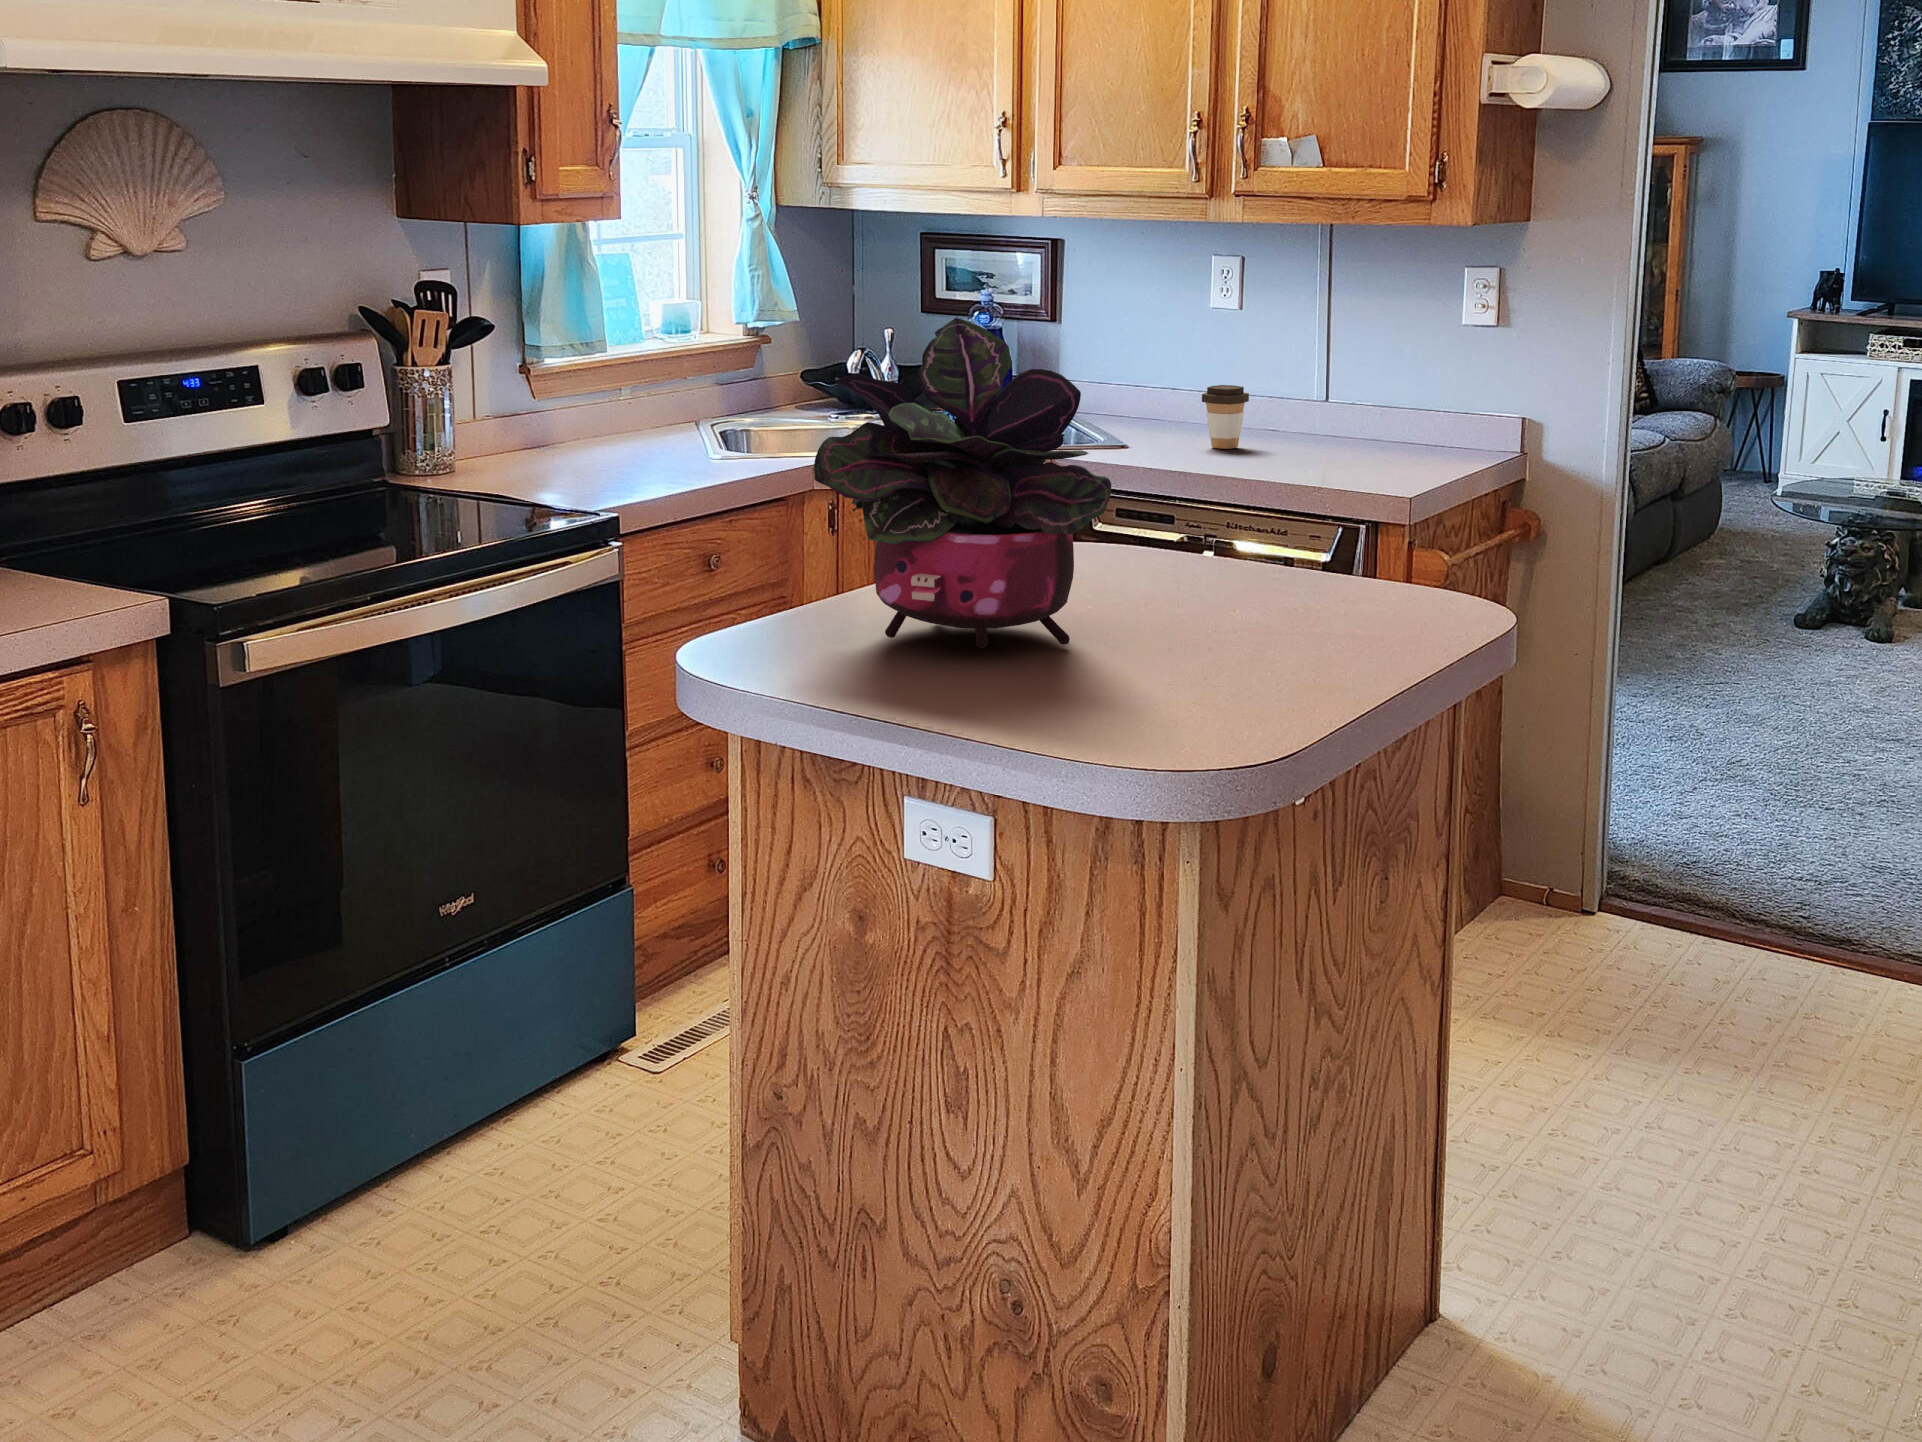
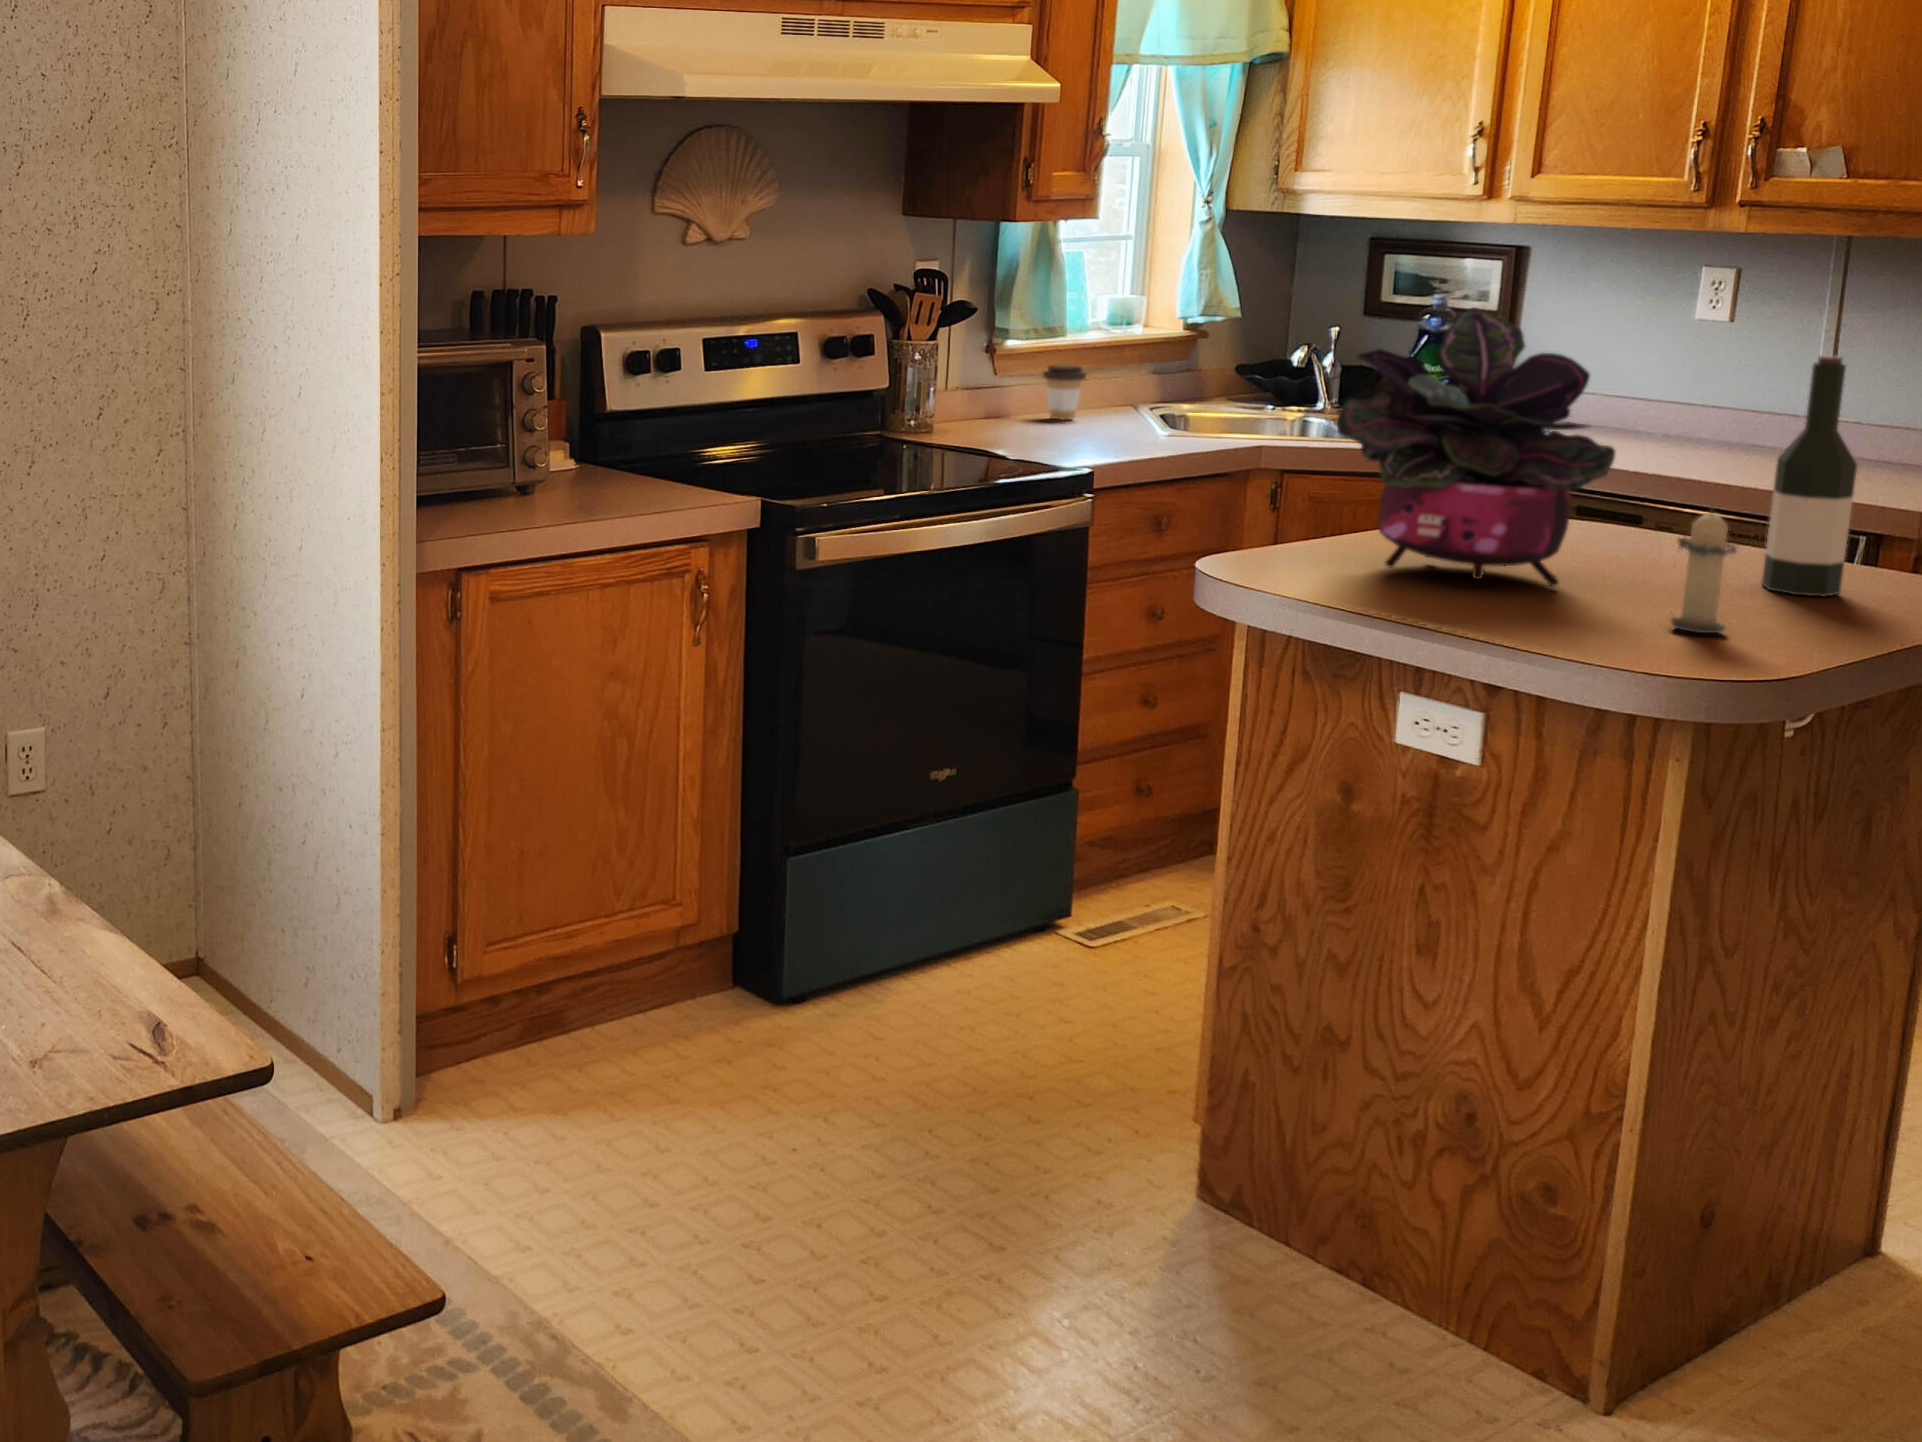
wine bottle: none [1271,359,1346,626] -> present [1762,356,1857,596]
coffee cup: present [1202,385,1249,449] -> present [1043,364,1086,420]
candle: none [1170,546,1246,701] -> present [1670,512,1737,633]

